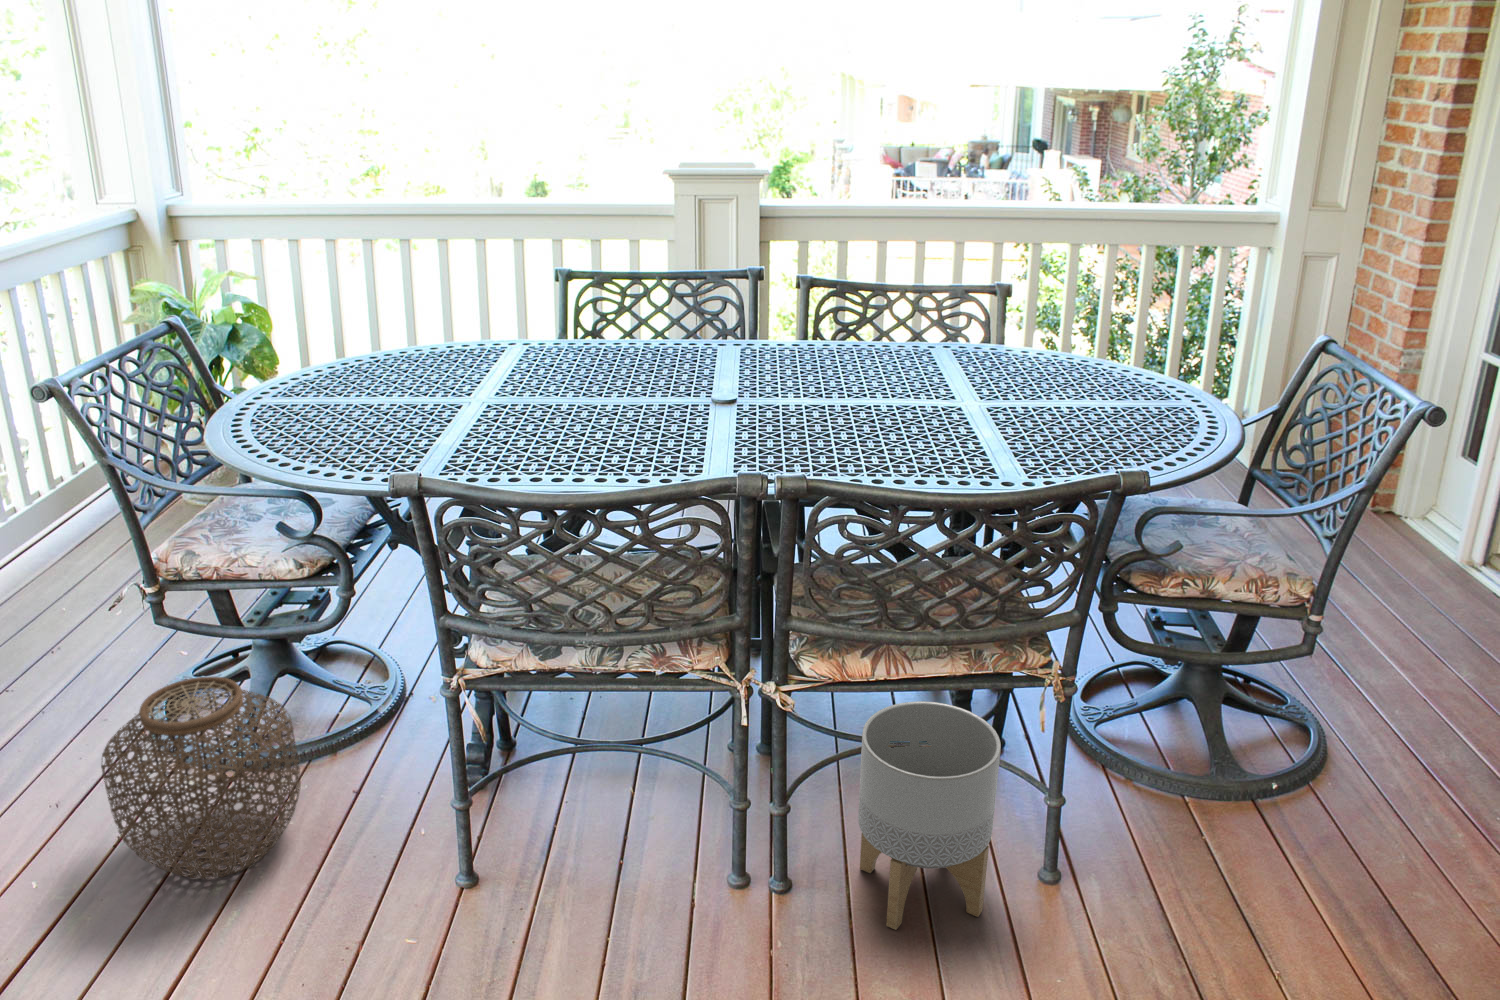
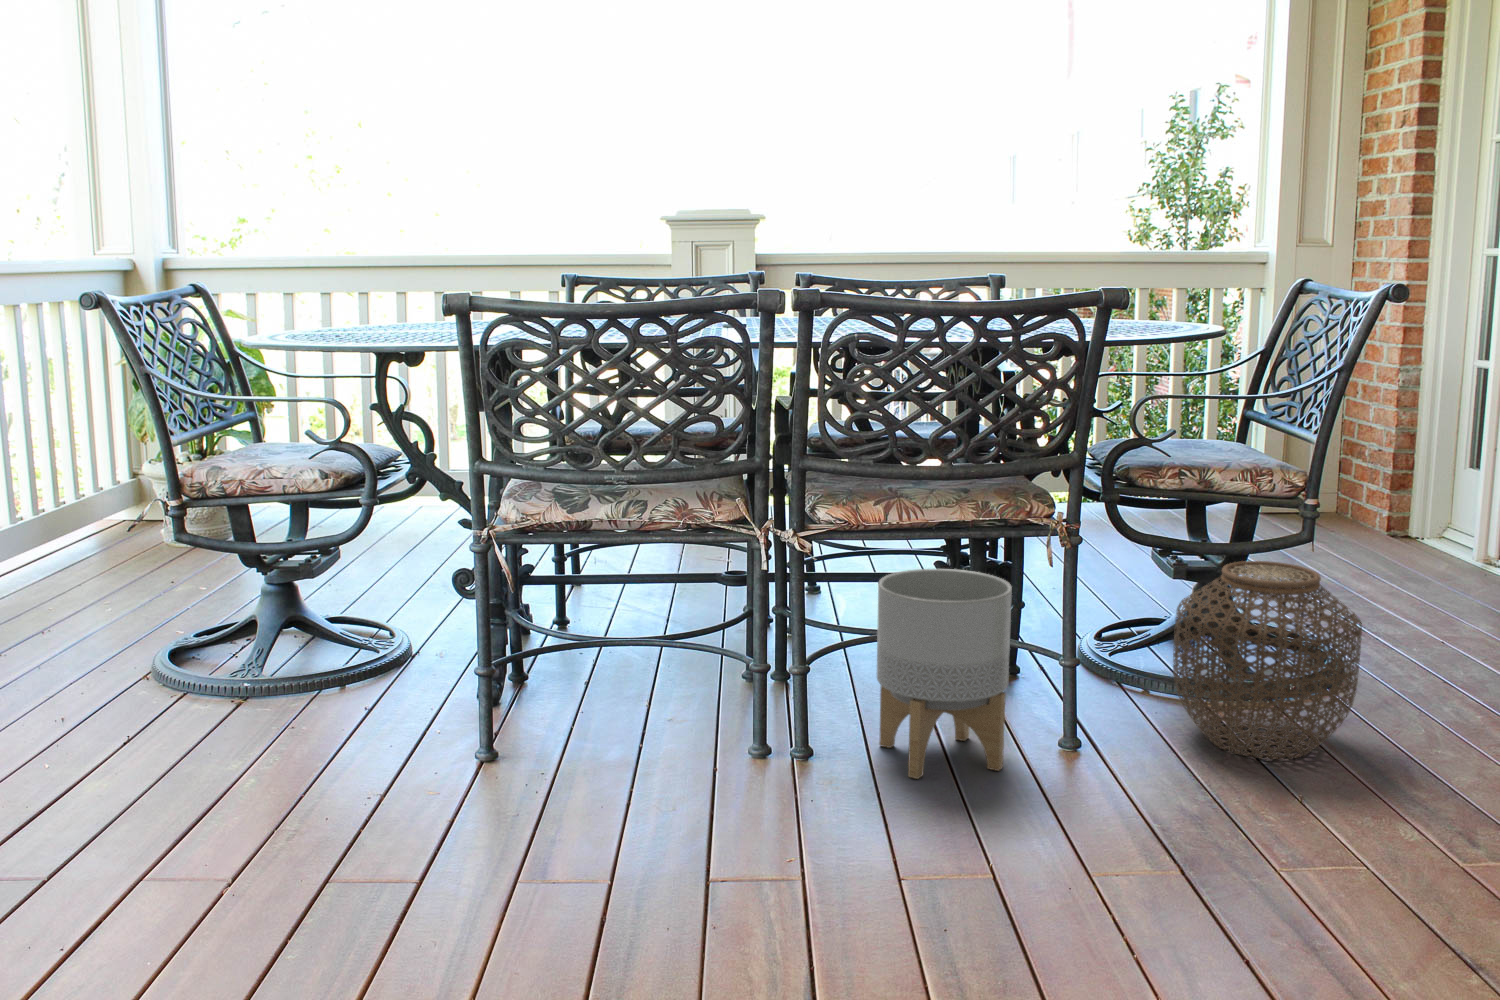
woven basket: present [101,677,301,879] -> present [1173,561,1362,759]

